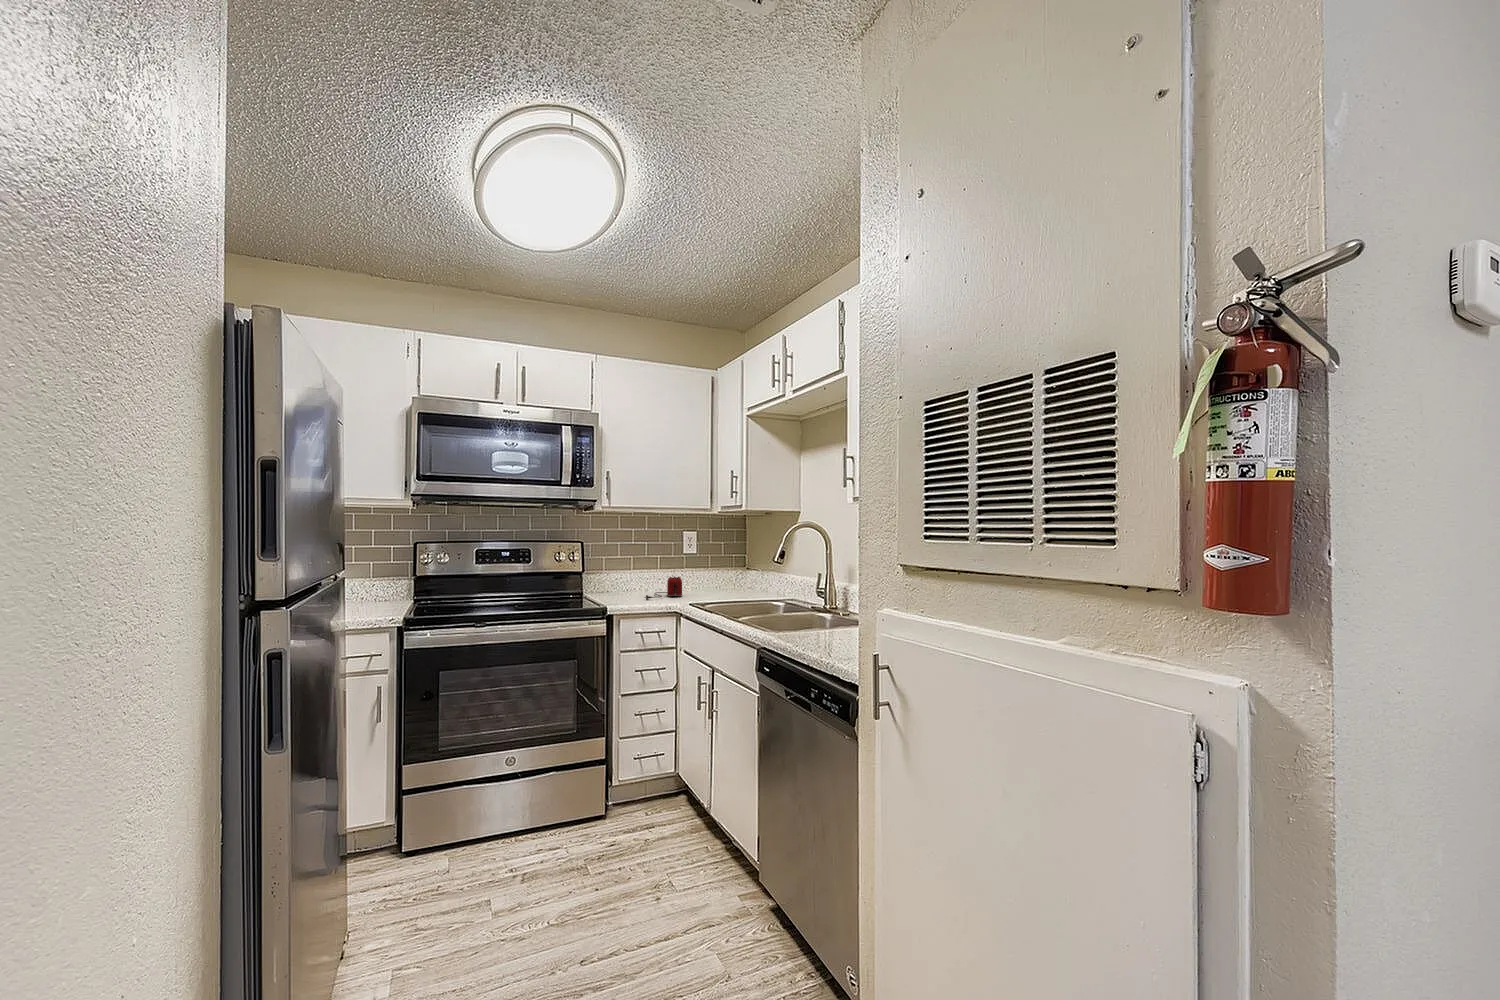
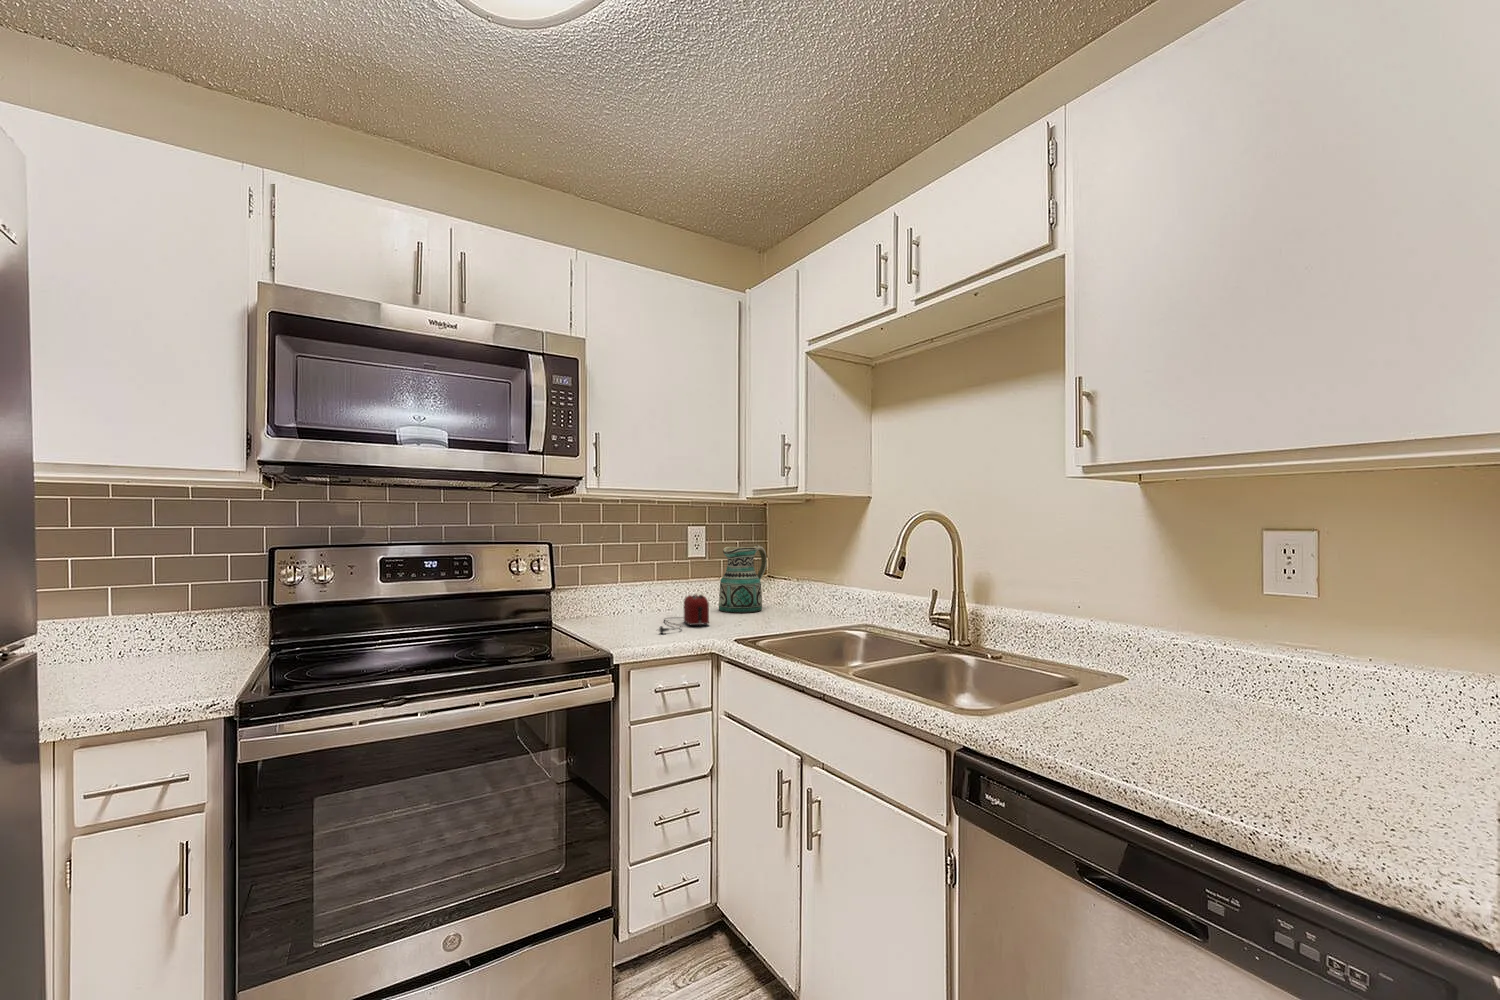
ceramic pitcher: none [699,545,735,591] -> present [719,545,767,613]

